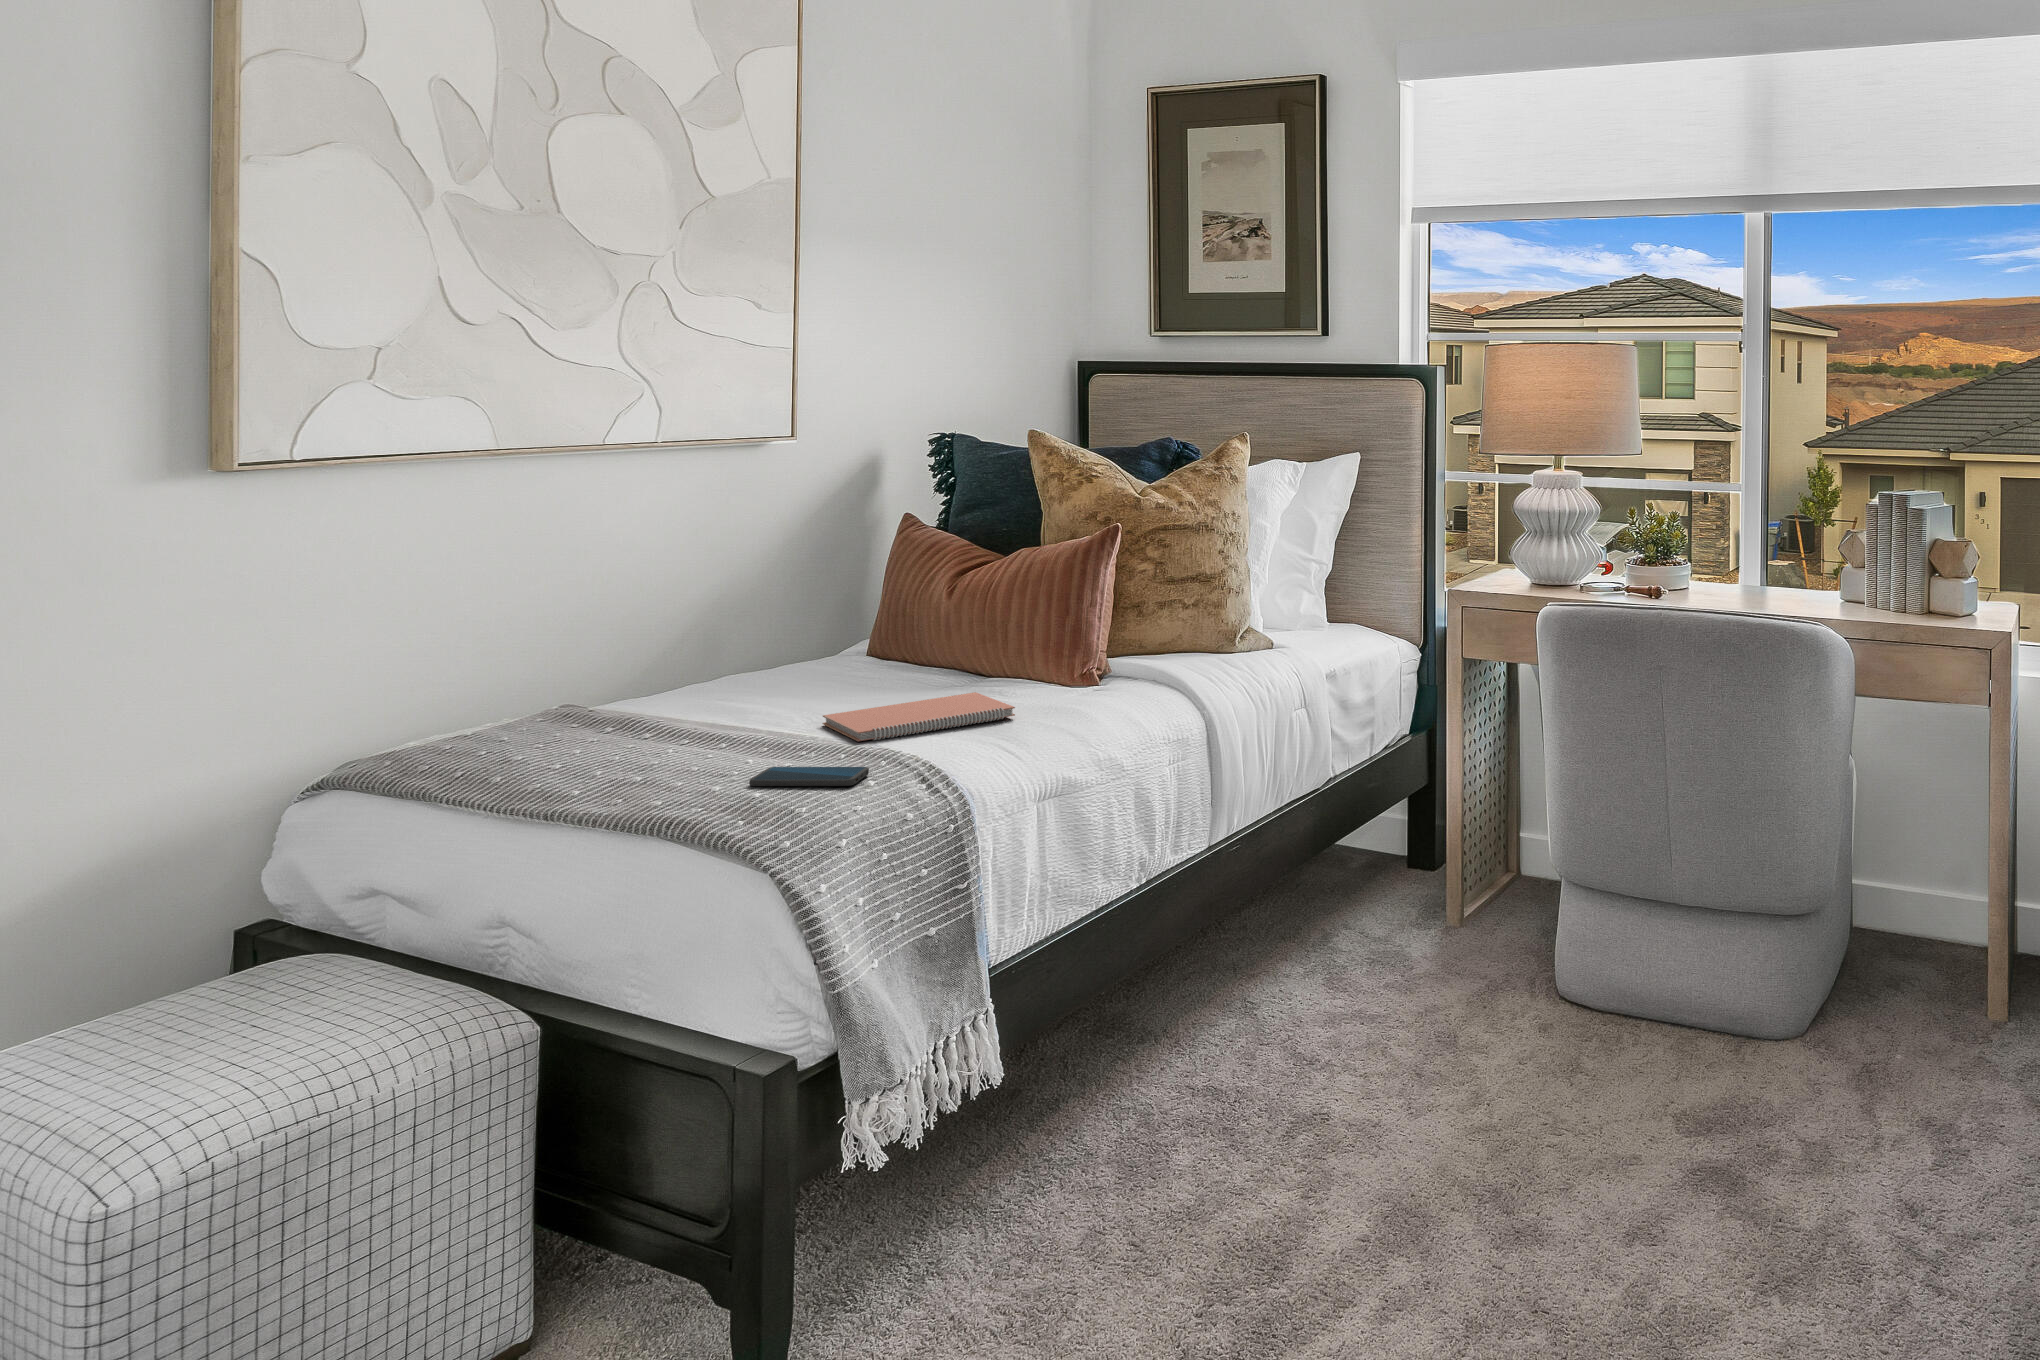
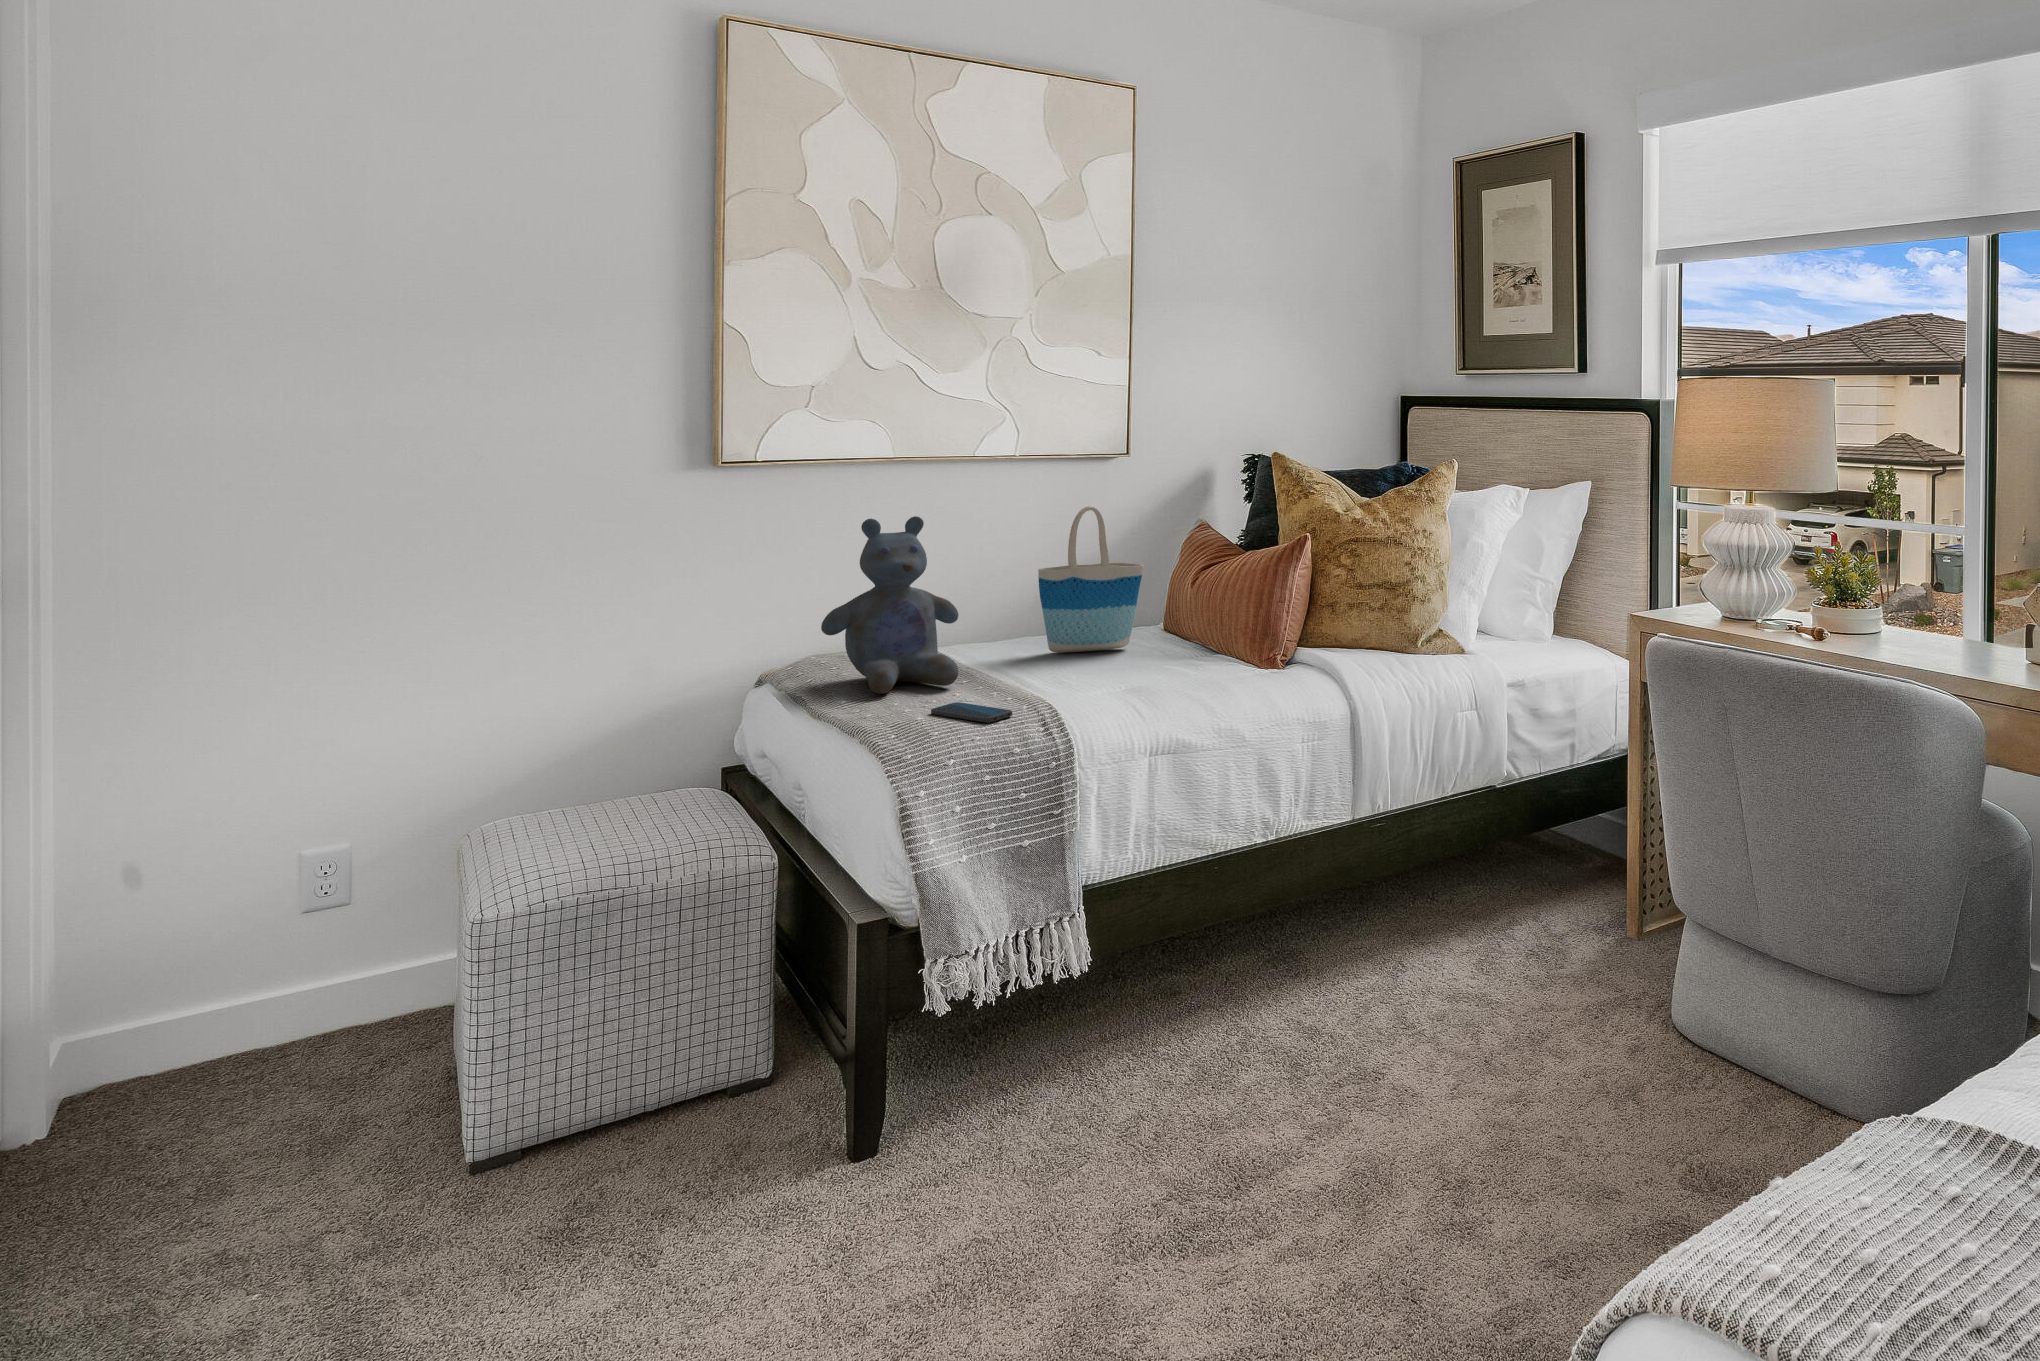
tote bag: none [770,504,898,695] -> present [1038,506,1144,652]
stuffed bear: none [520,527,733,771] -> present [821,516,959,694]
notebook: present [822,692,1015,741] -> none [1041,664,1173,692]

